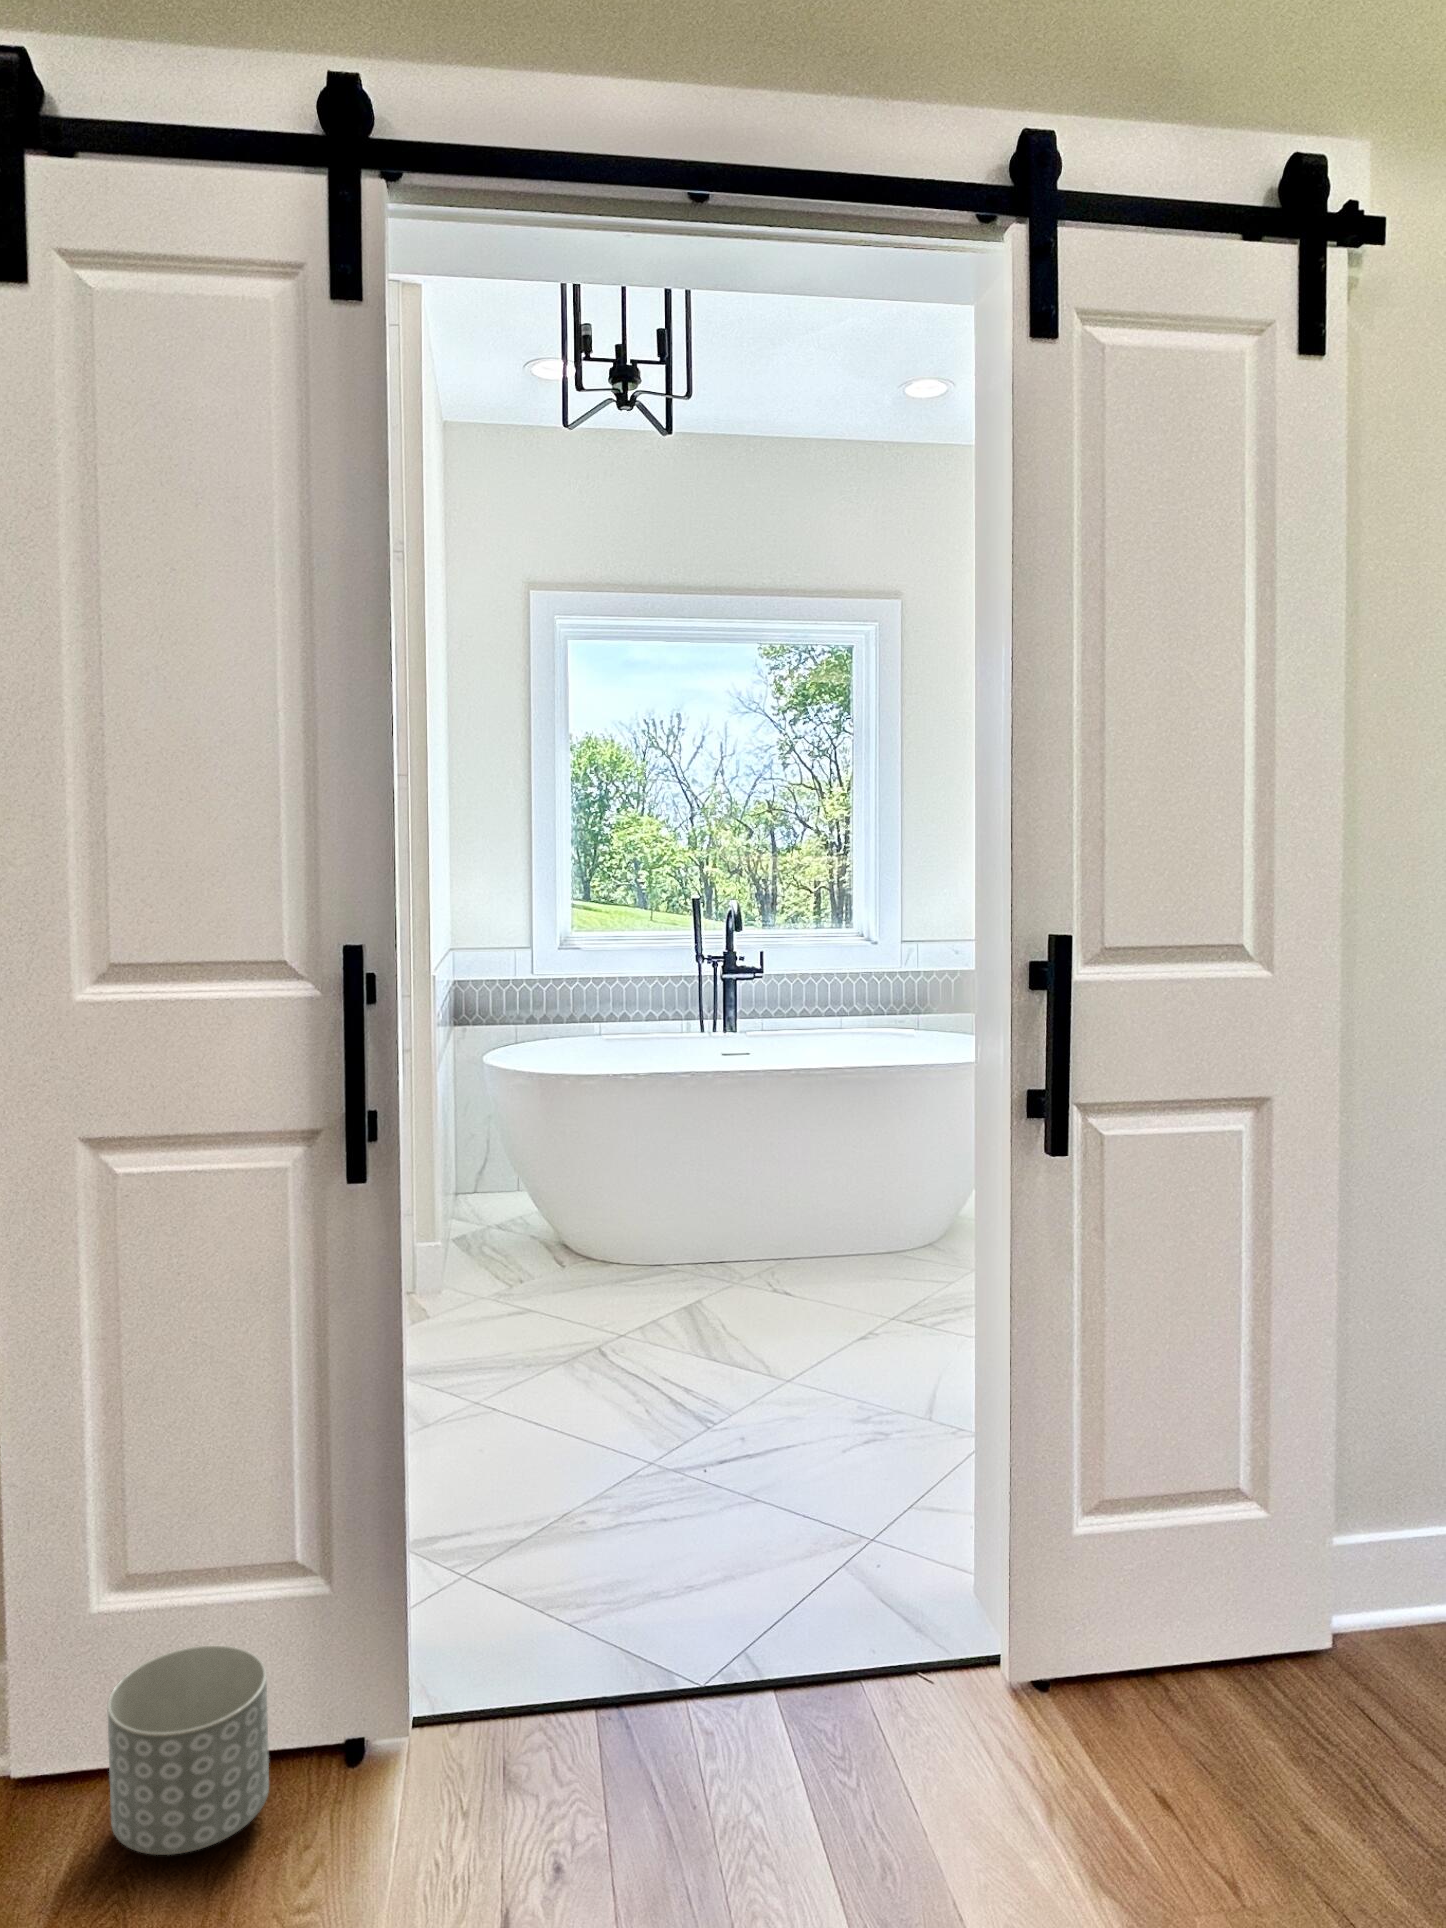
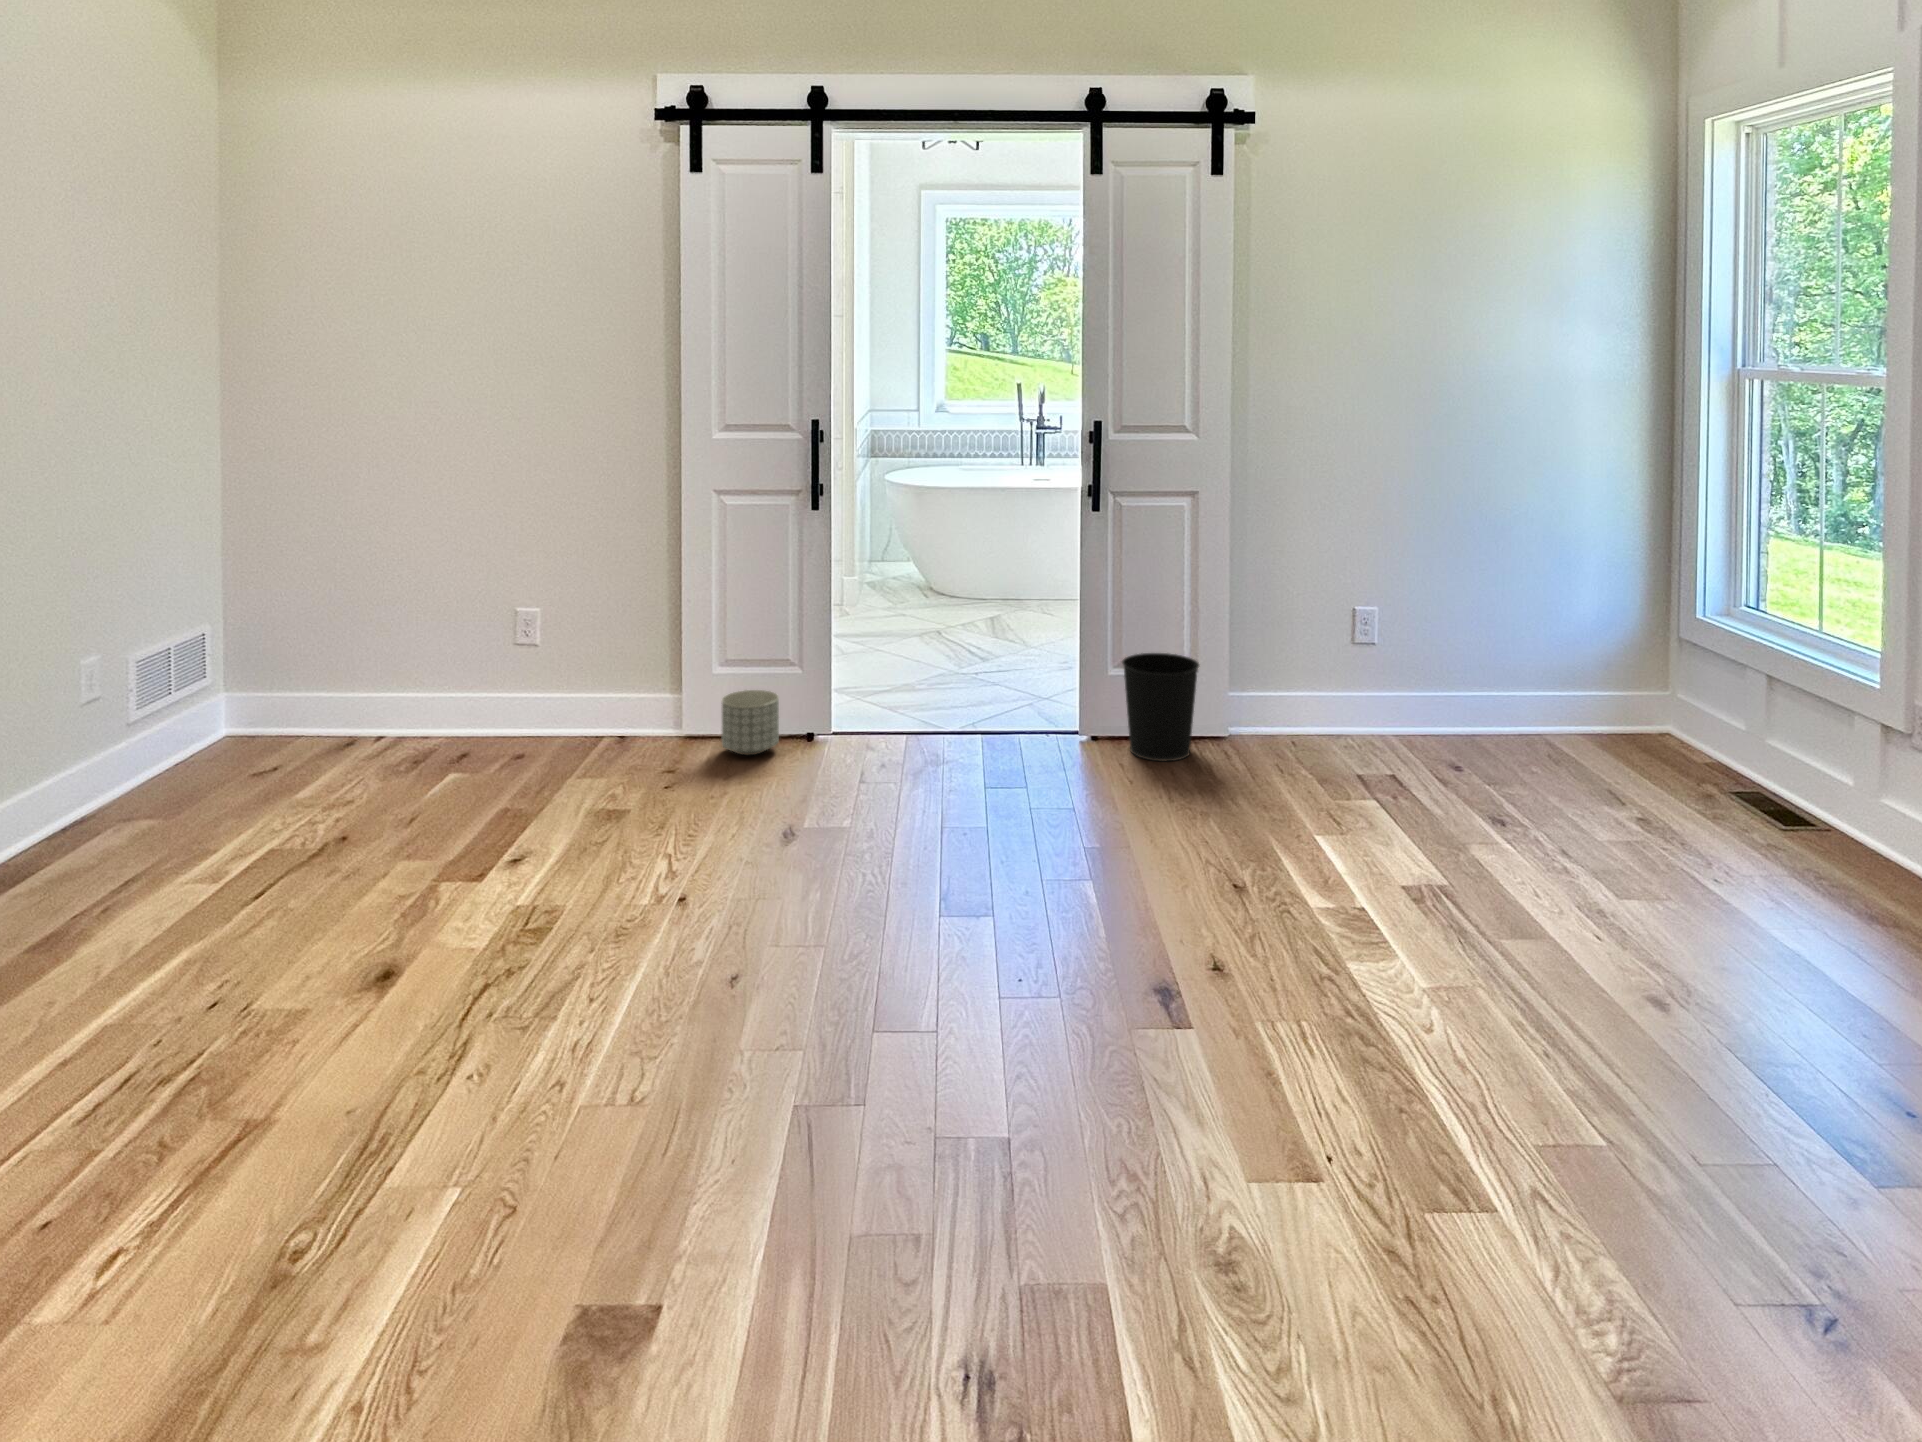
wastebasket: none [1127,1485,1329,1785] -> present [1122,653,1199,761]

